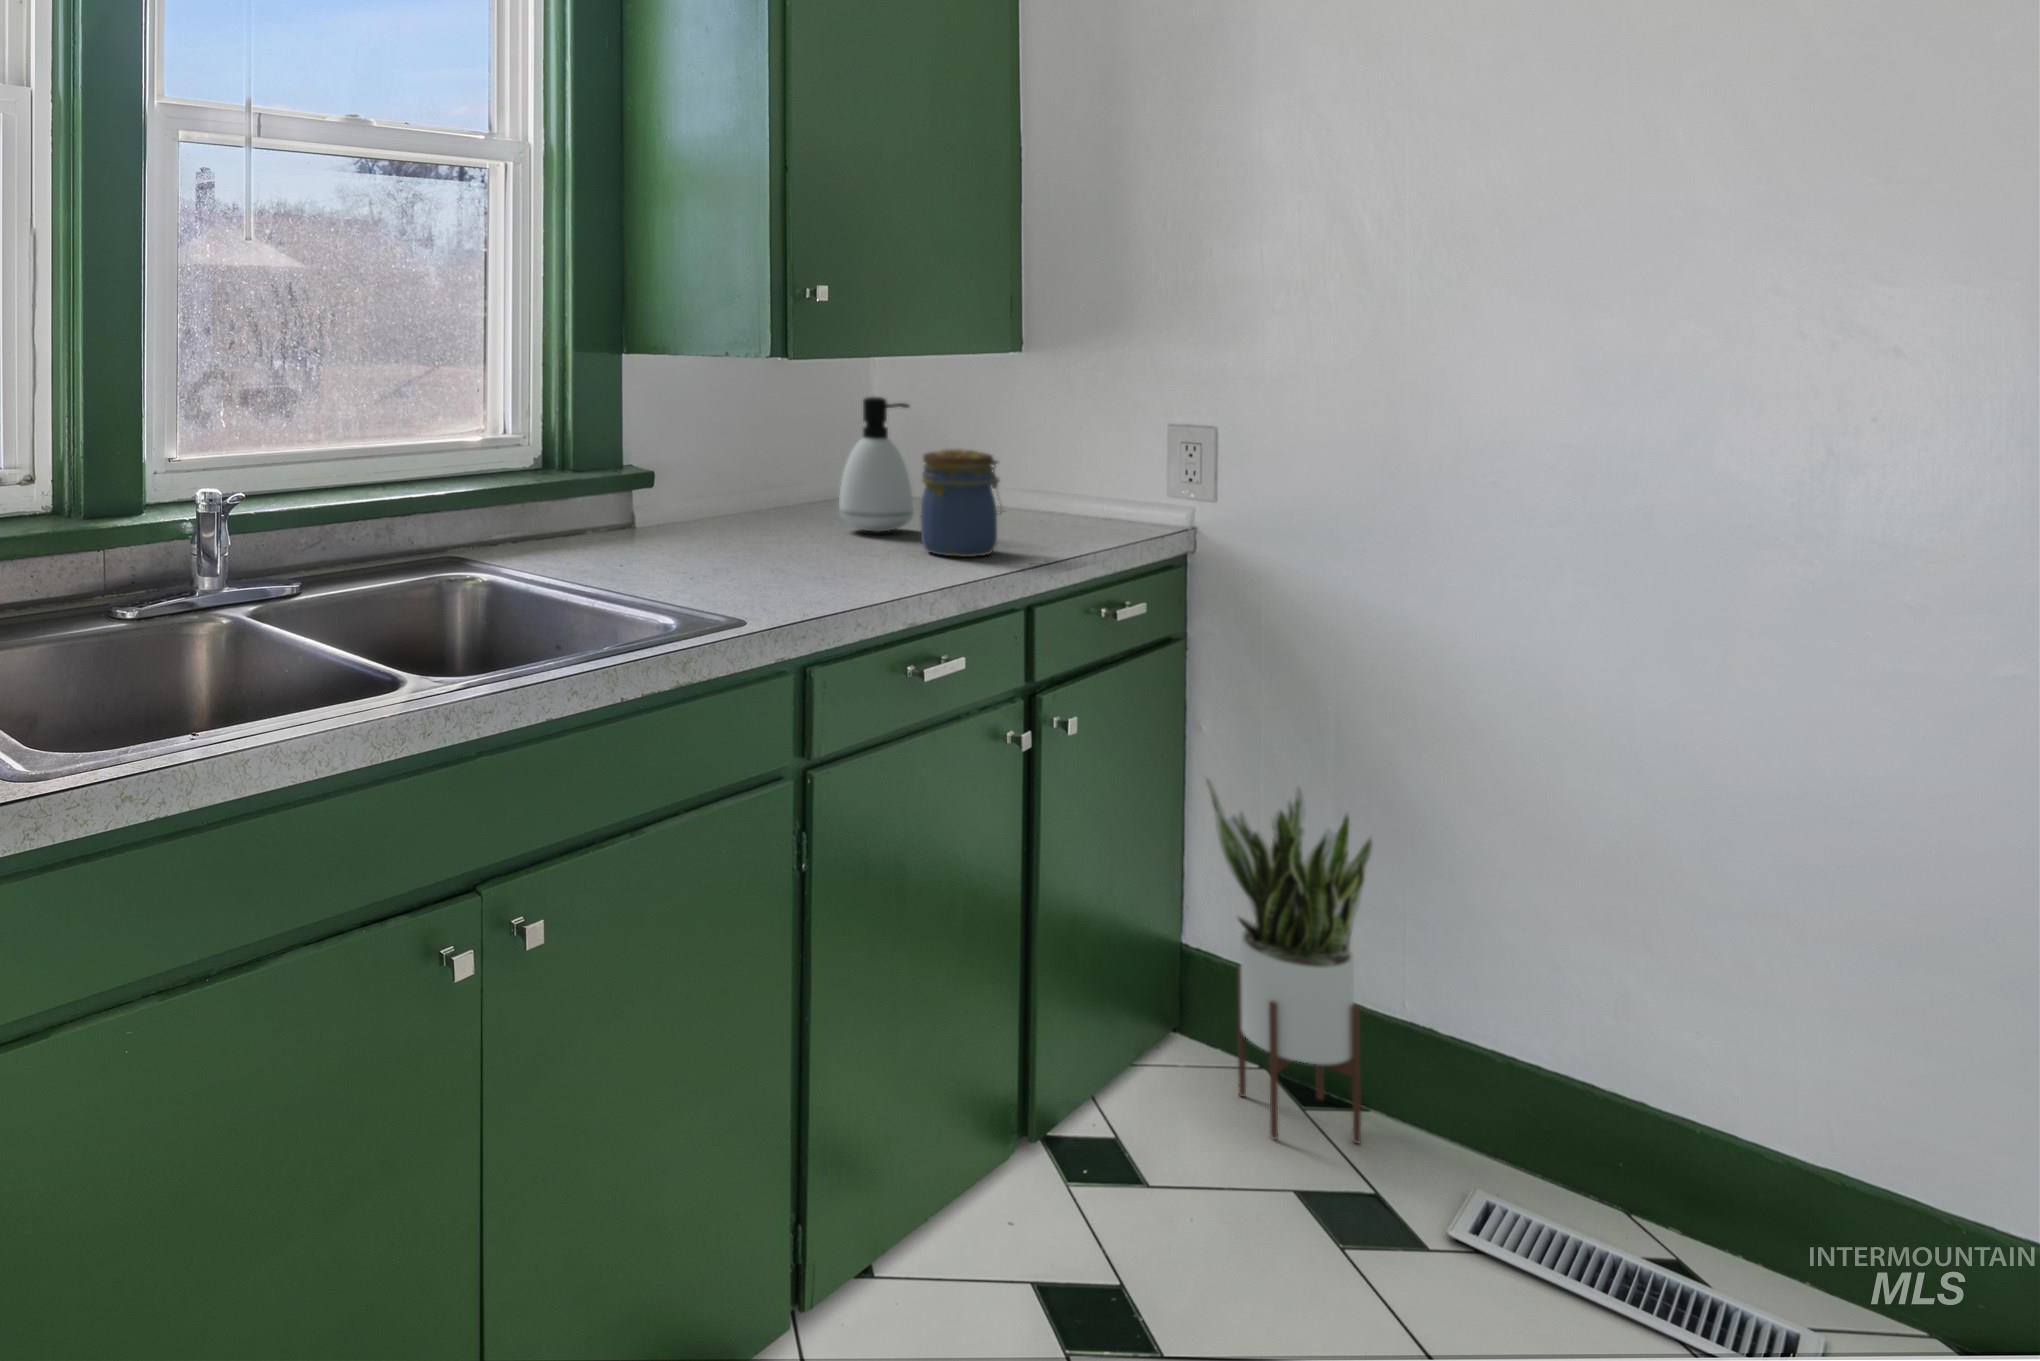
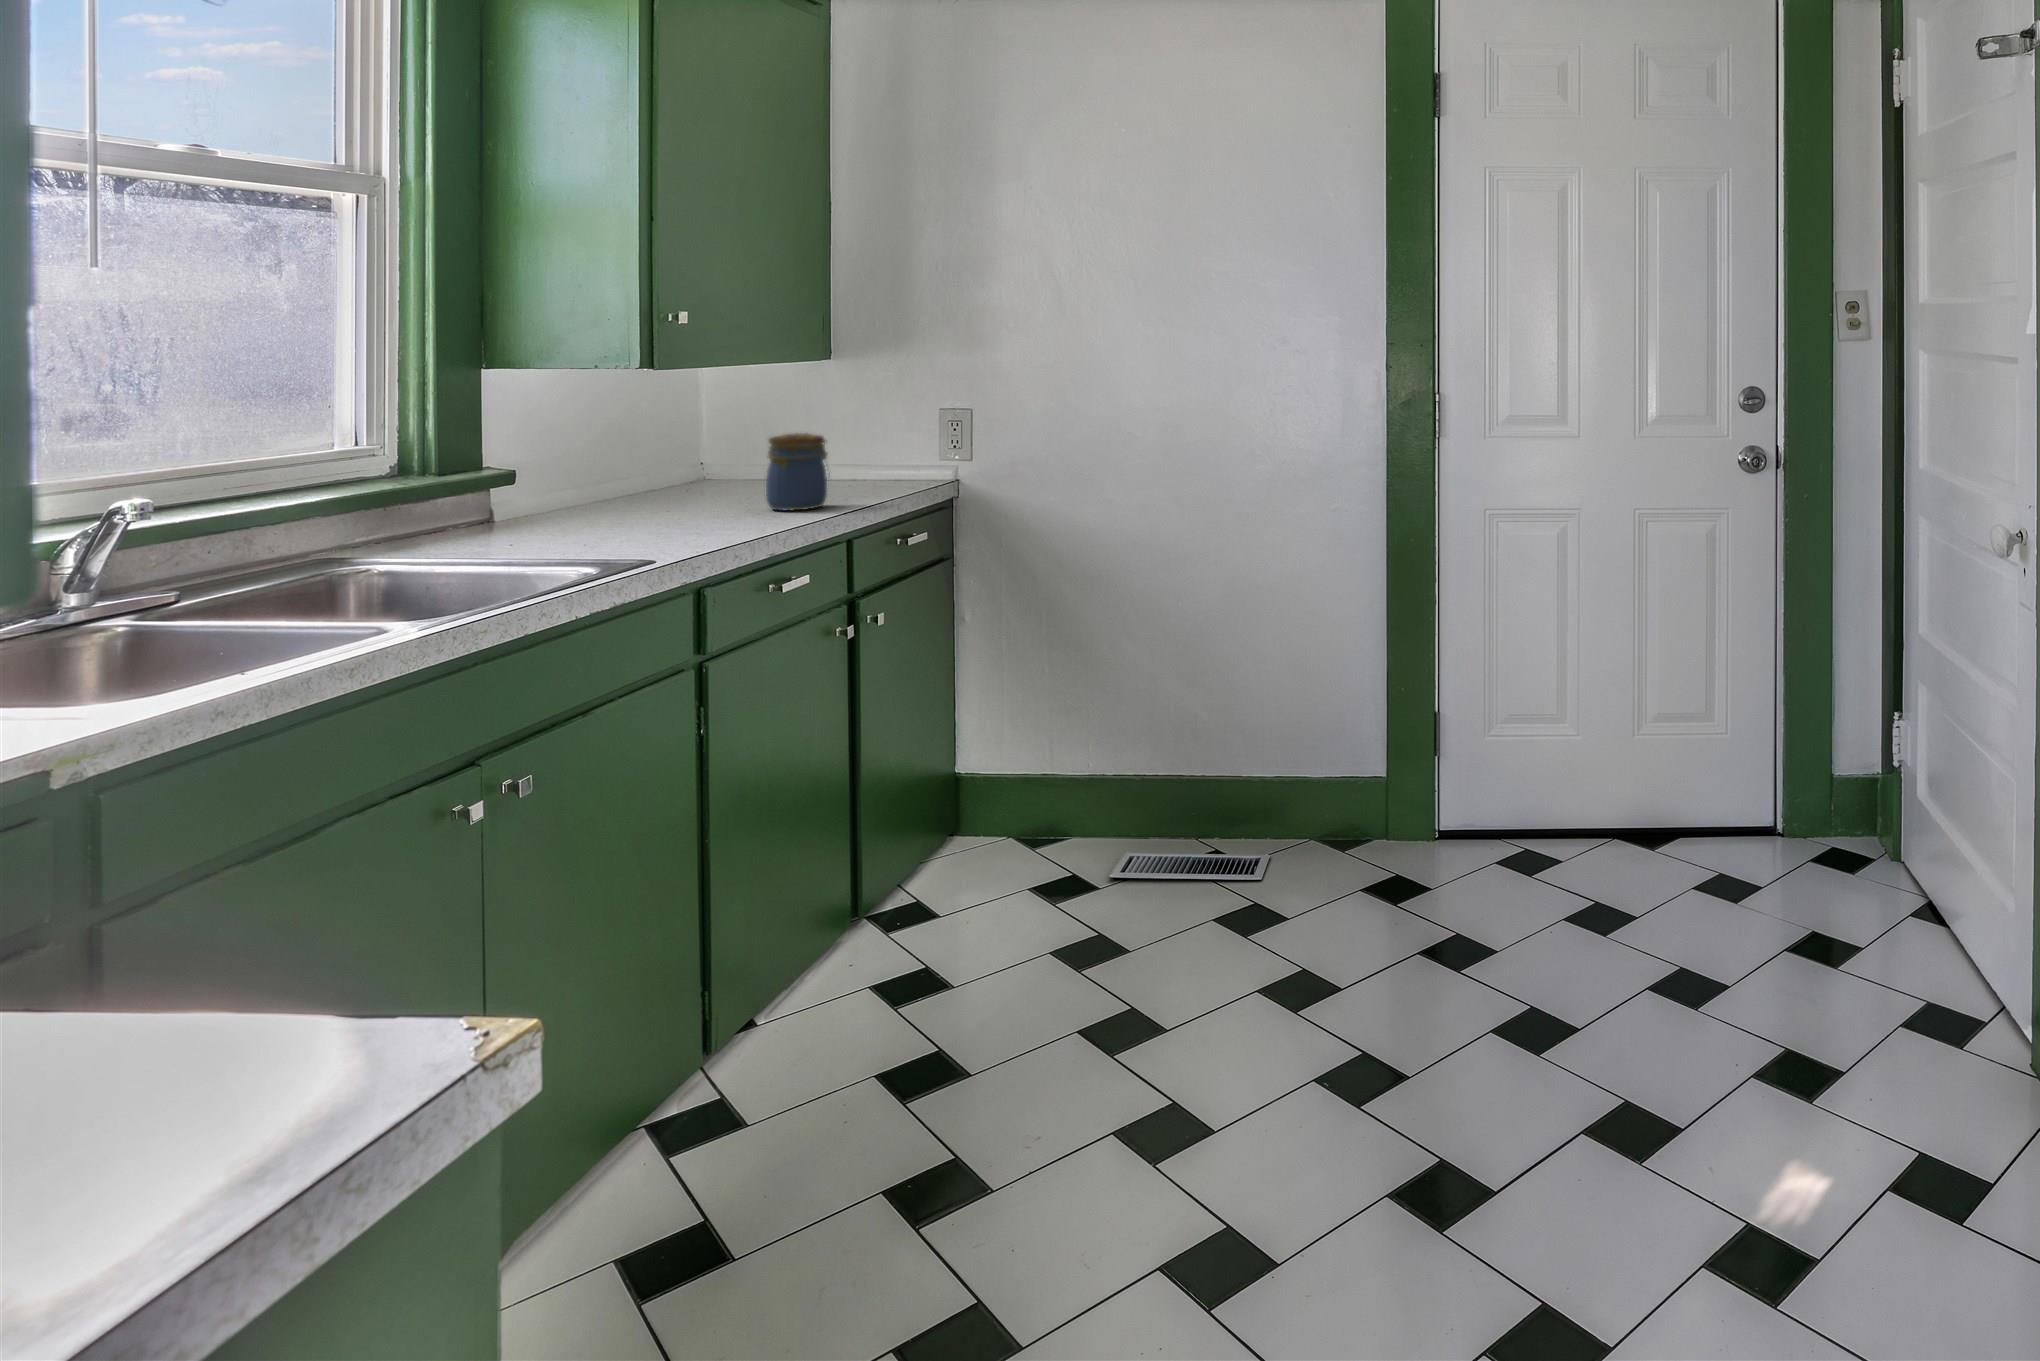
soap dispenser: present [839,397,914,532] -> none [688,397,753,502]
potted plant: present [1205,777,1373,1143] -> none [966,638,1067,866]

